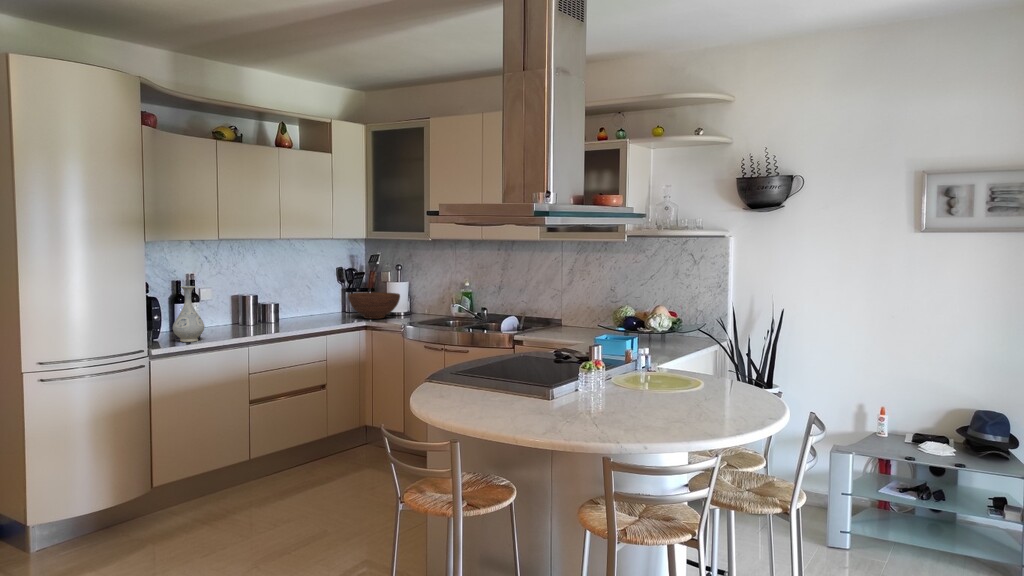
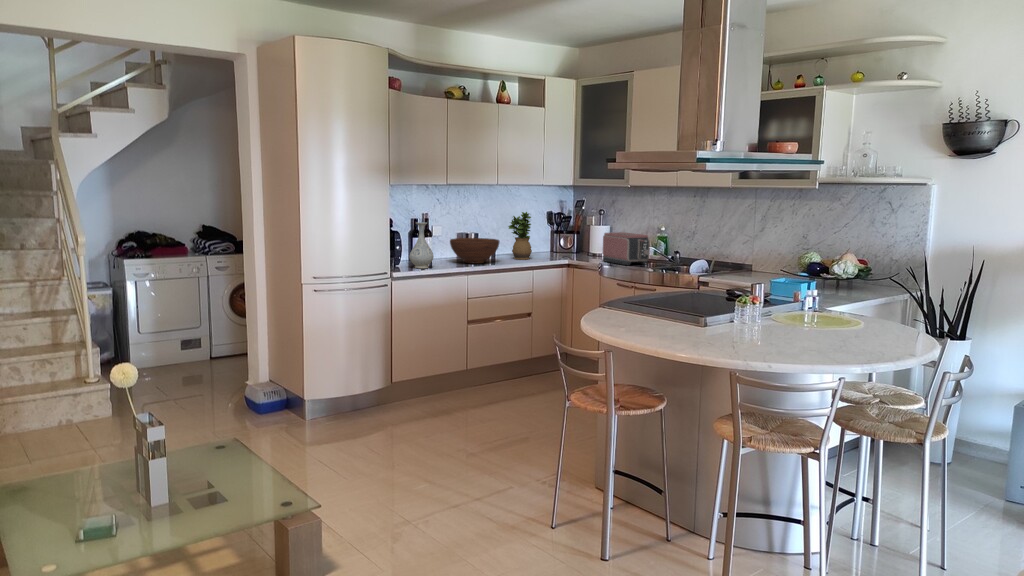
potted plant: none [293,269,323,324] -> present [508,212,532,260]
toaster: none [404,289,456,326] -> present [603,232,650,265]
fruit bowl: present [348,292,400,319] -> present [450,238,500,264]

